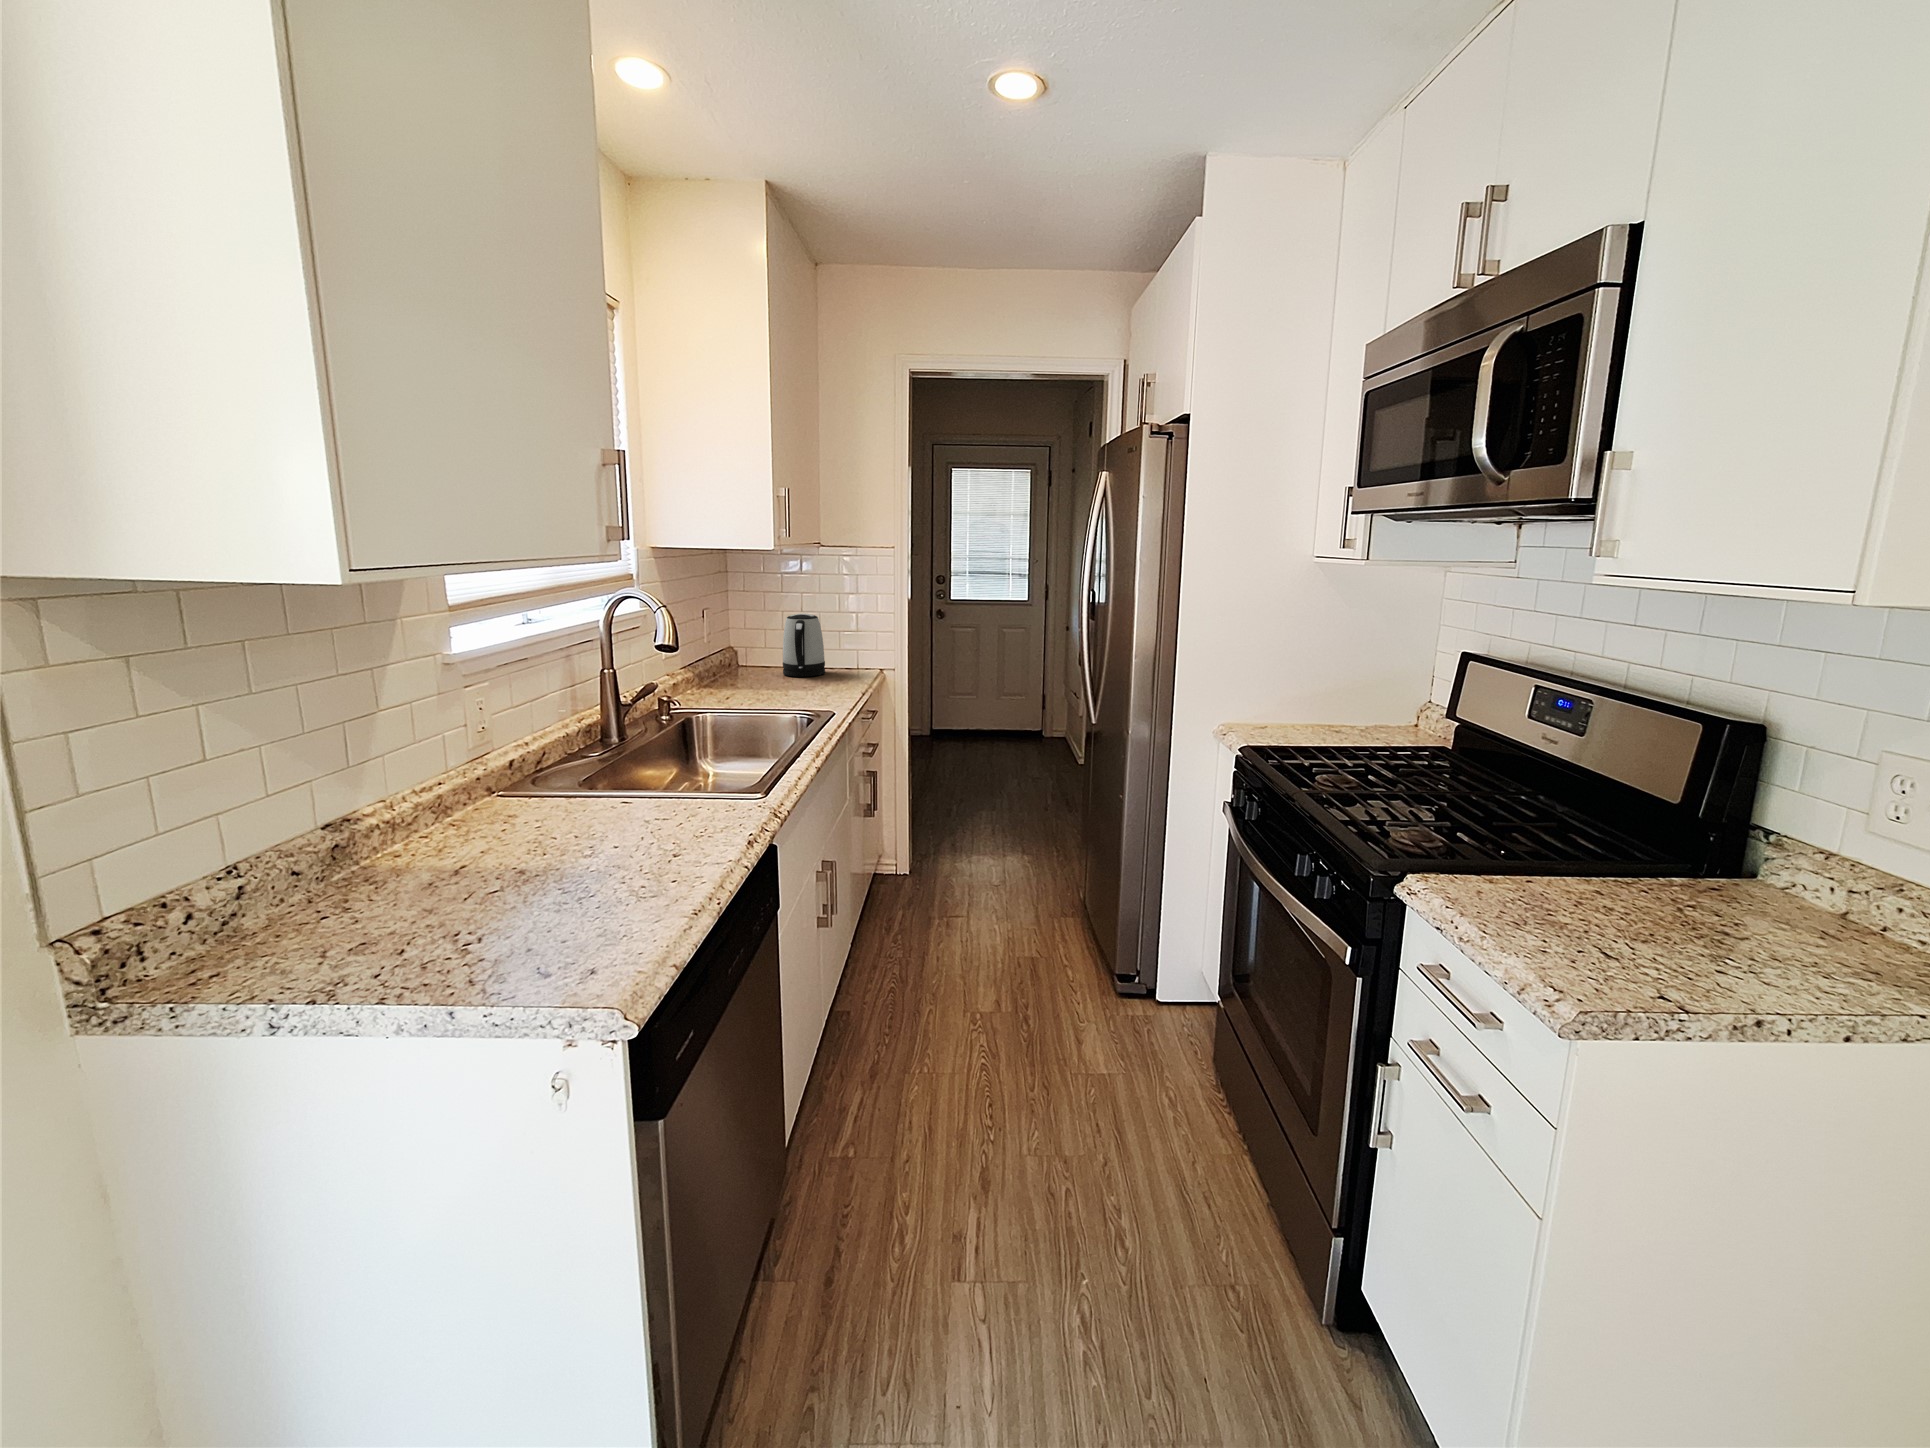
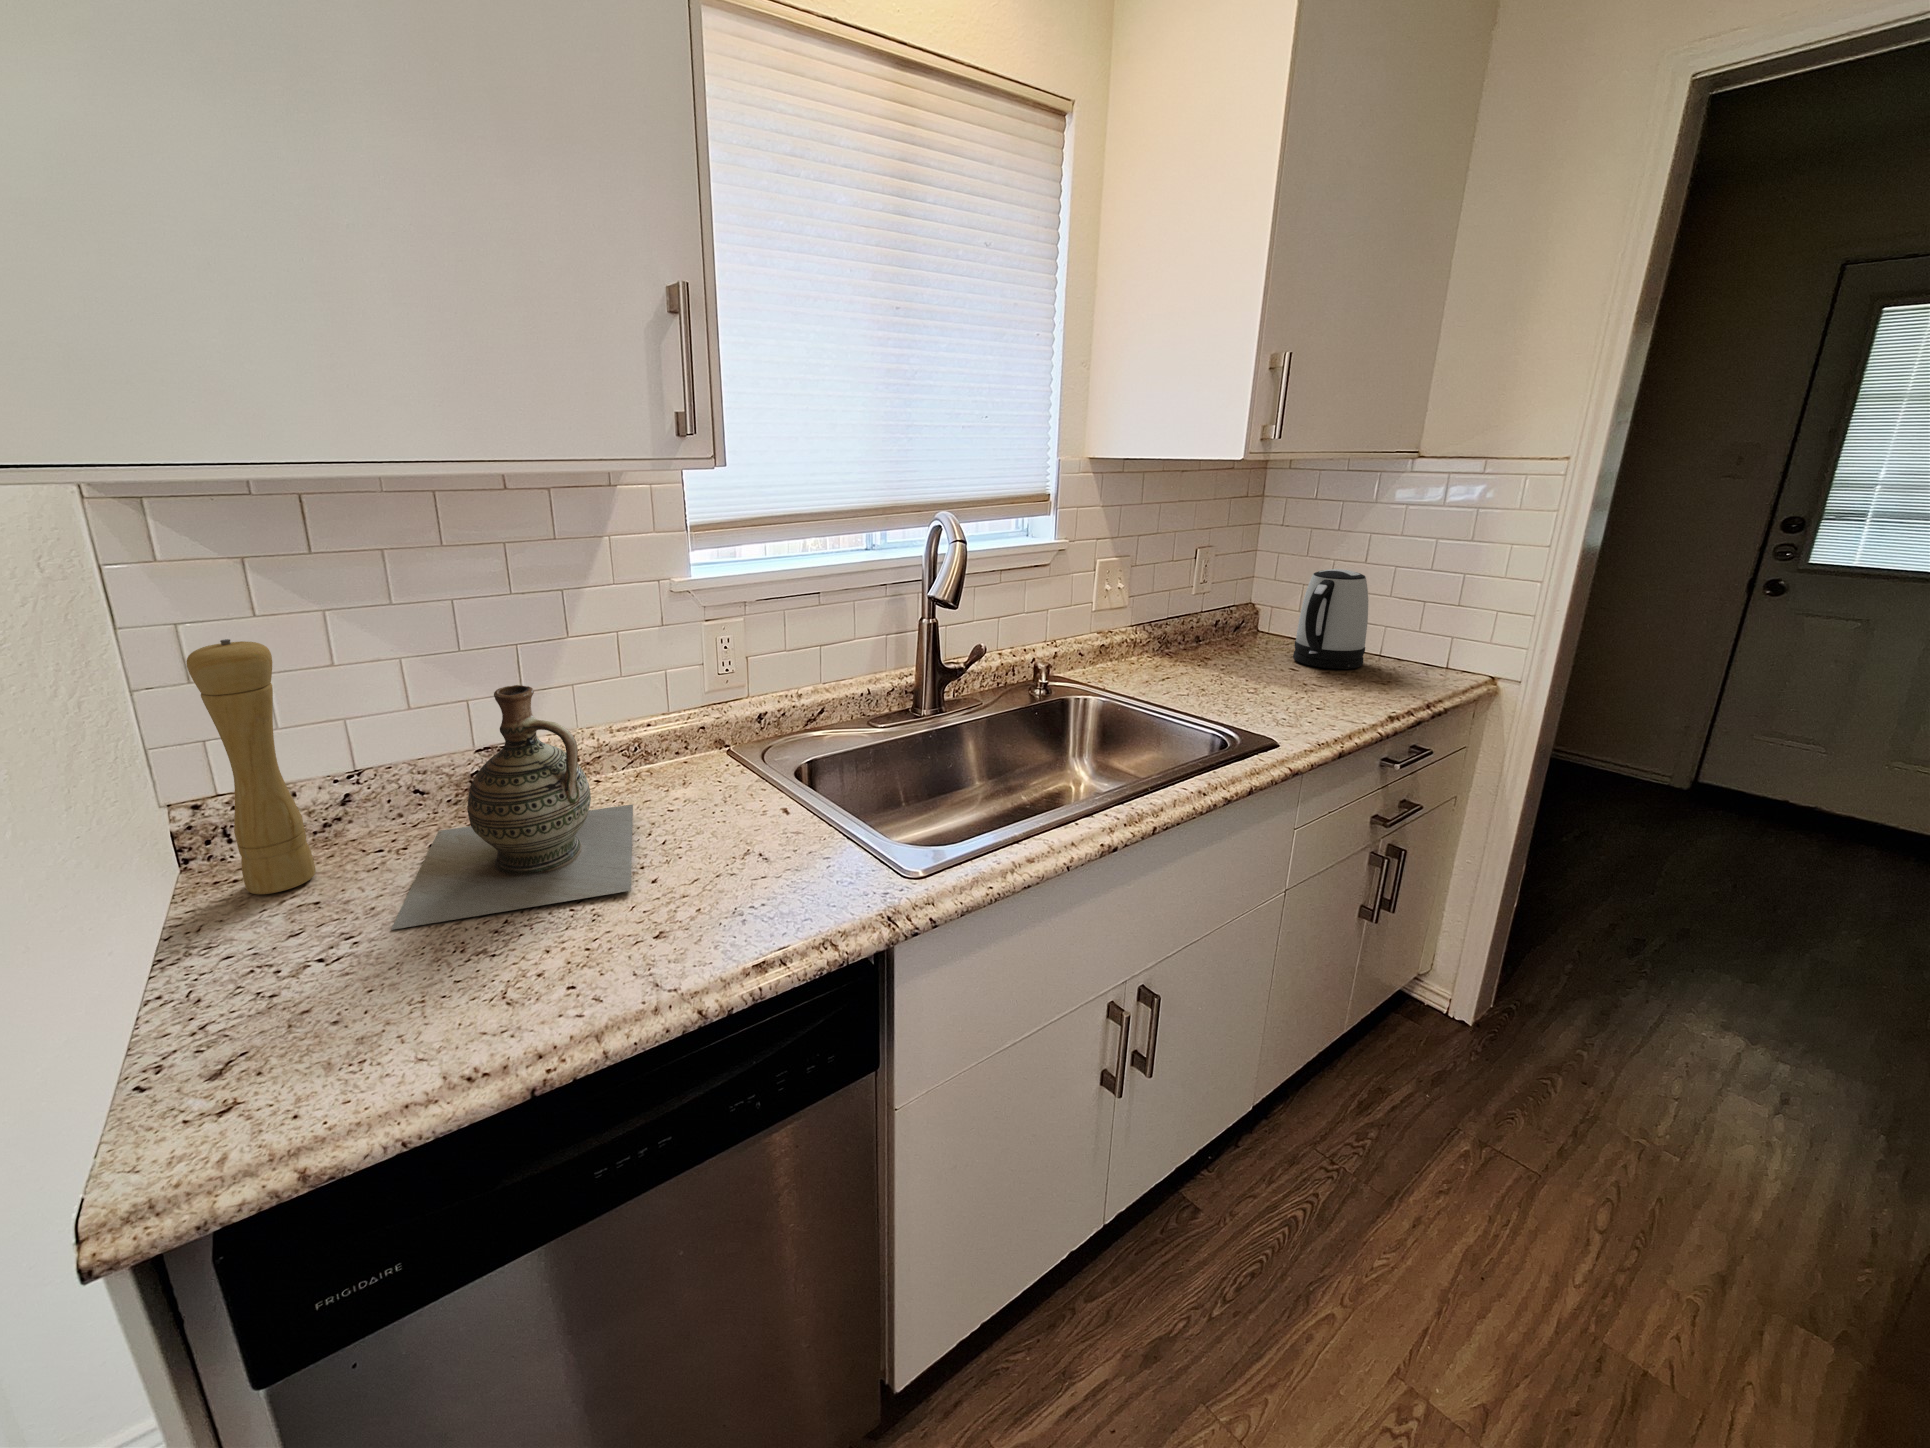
pepper mill: none [201,723,316,966] -> present [186,639,316,894]
ceramic jug: none [365,727,622,918] -> present [391,685,633,930]

